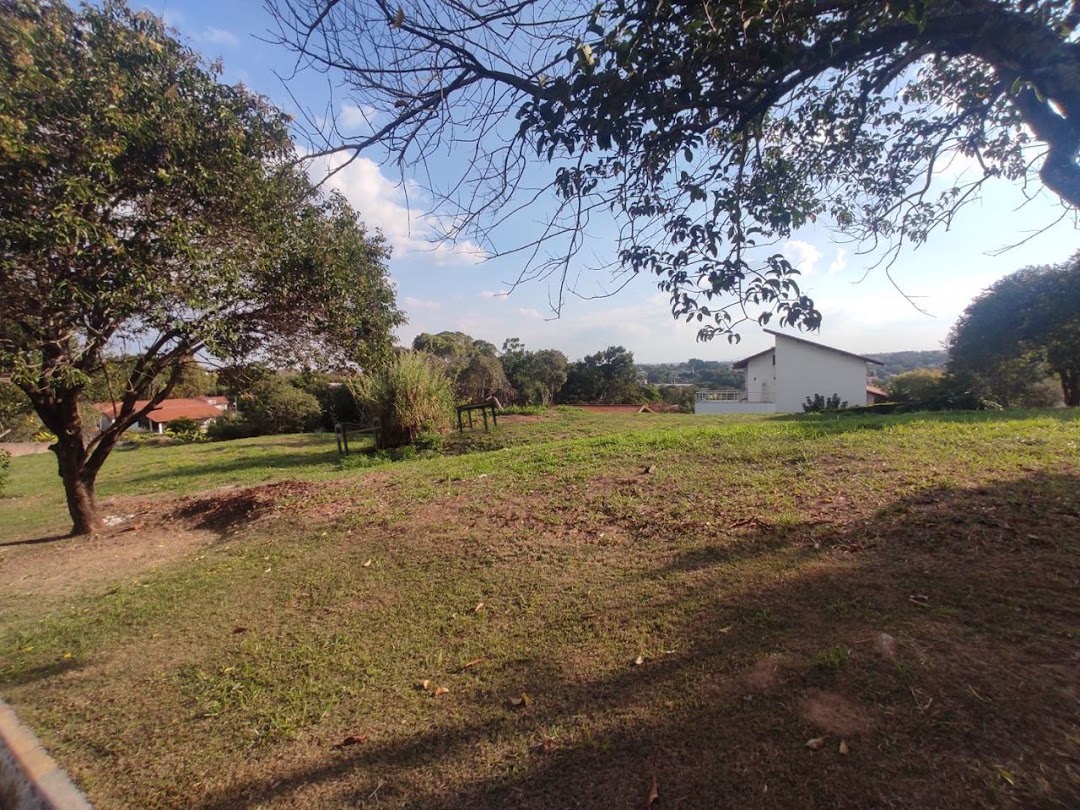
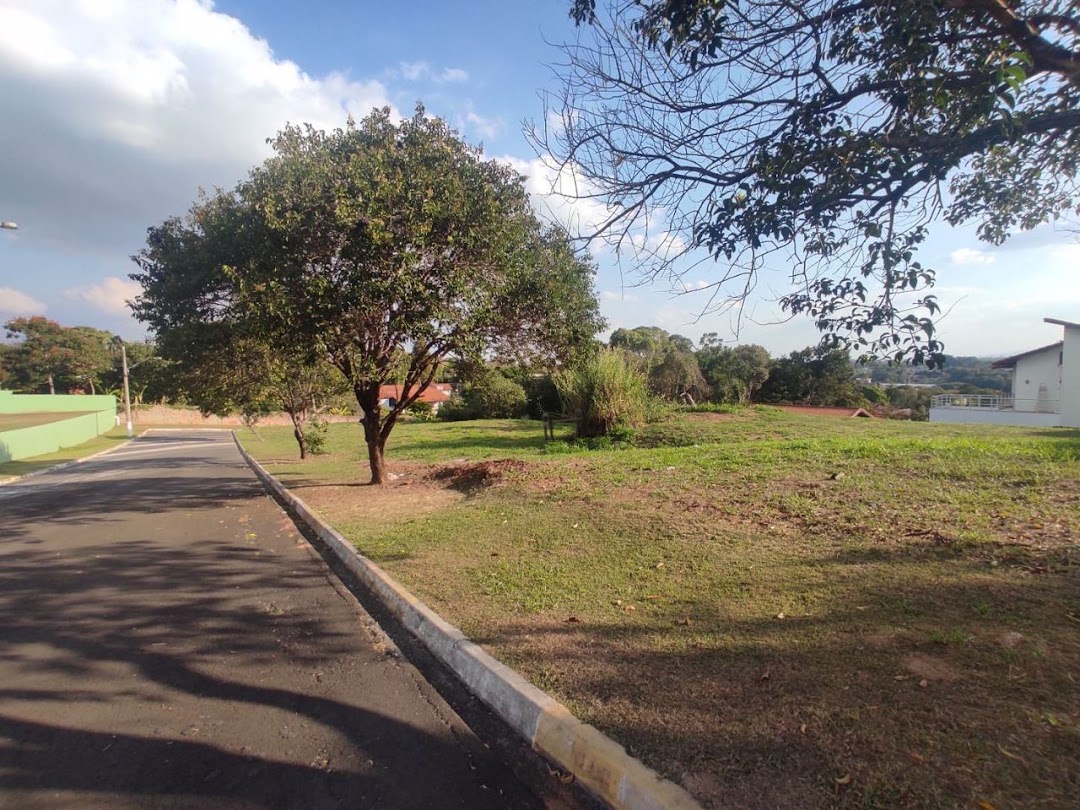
round table: present [454,401,497,433] -> none [649,399,692,428]

